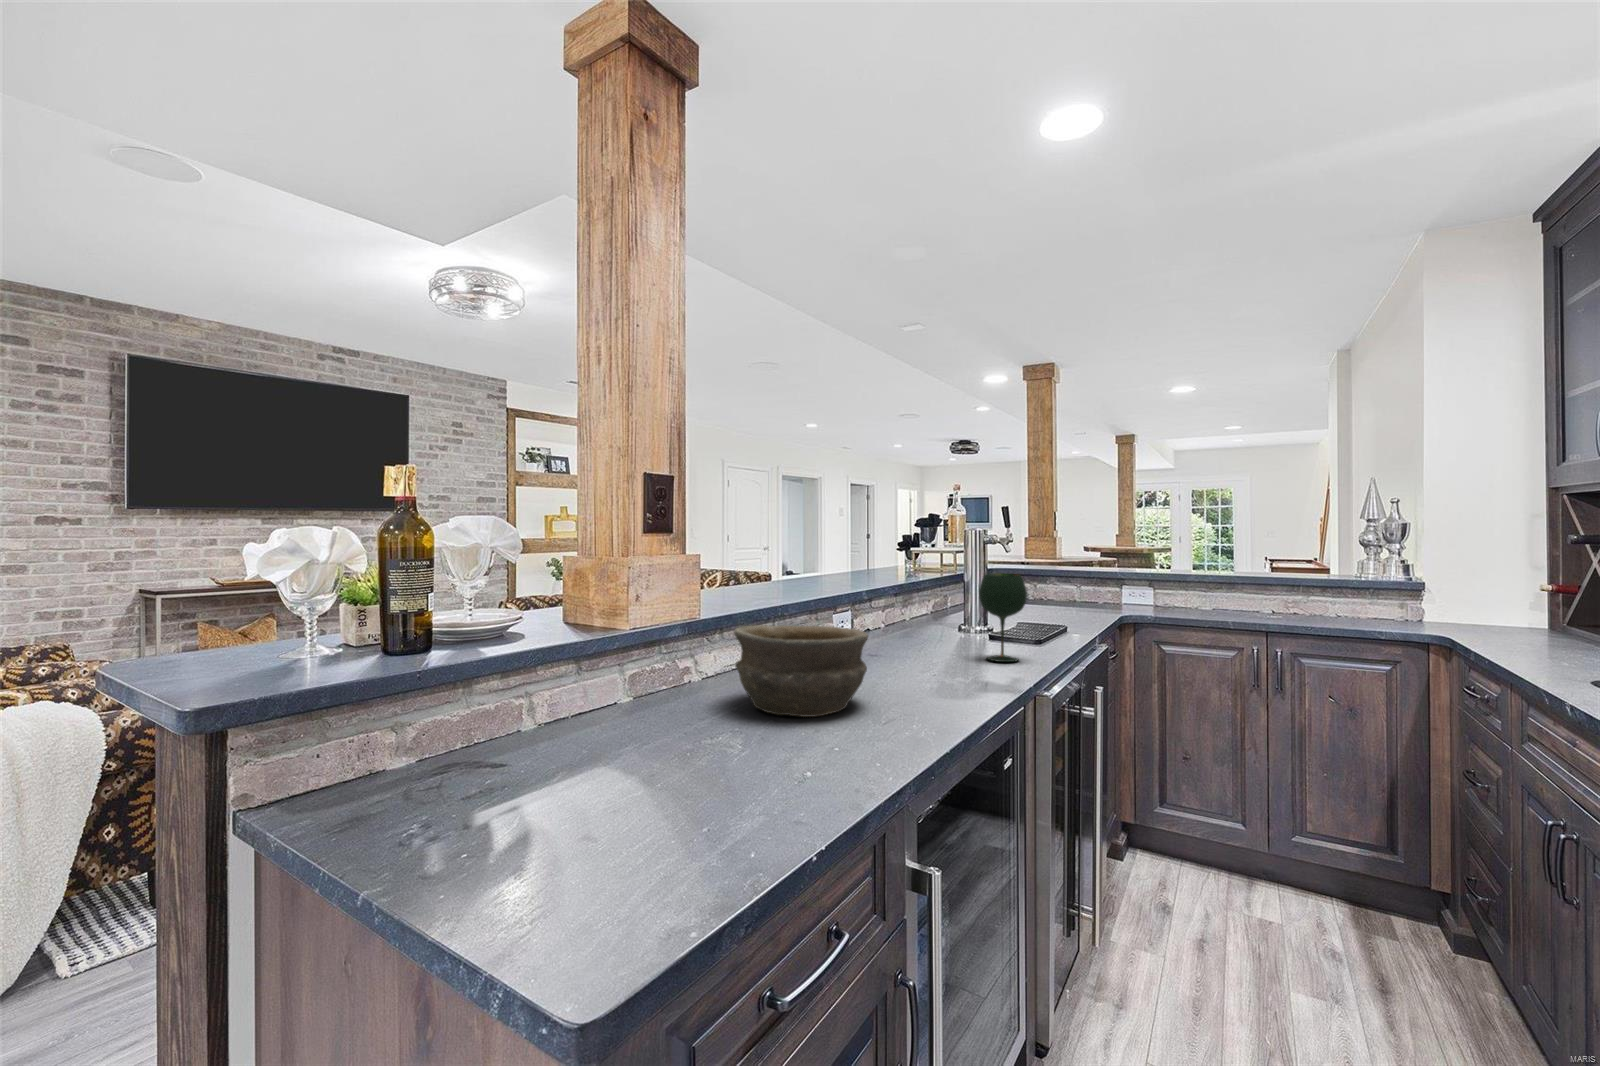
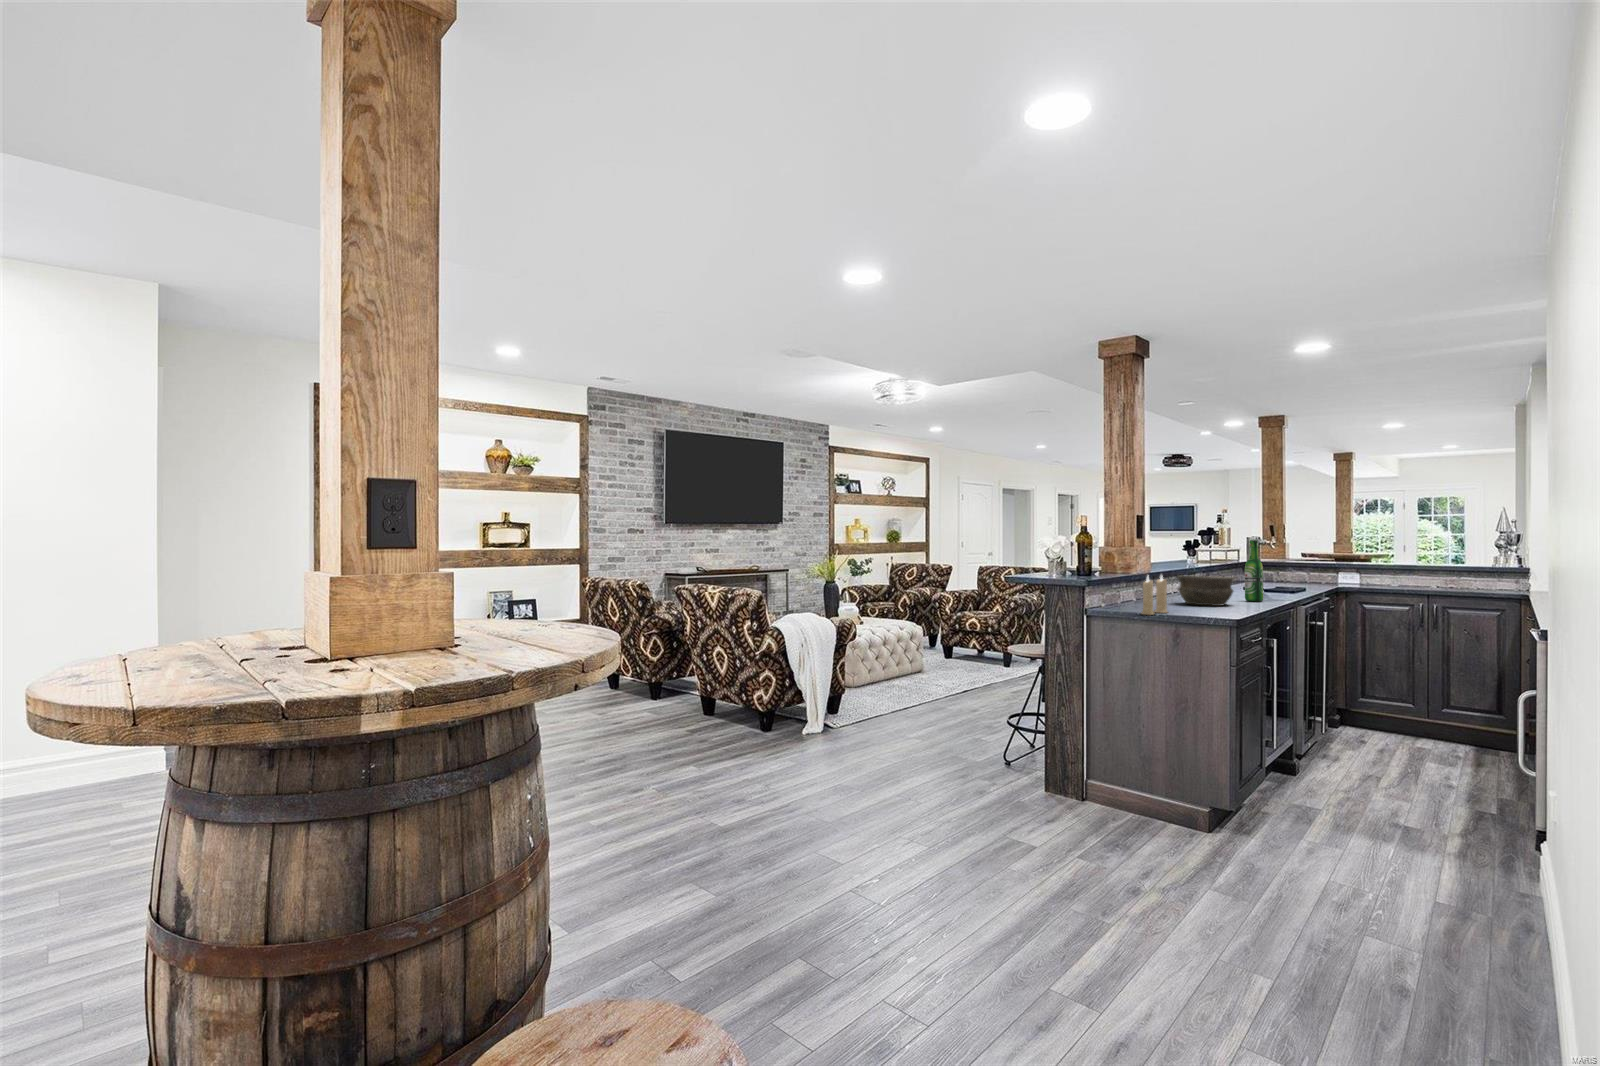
beer bottle: none [919,534,958,683] -> present [1245,539,1263,601]
wine glass: present [979,573,1027,662] -> none [1266,558,1290,598]
candle: none [419,649,579,833] -> present [1142,576,1167,615]

